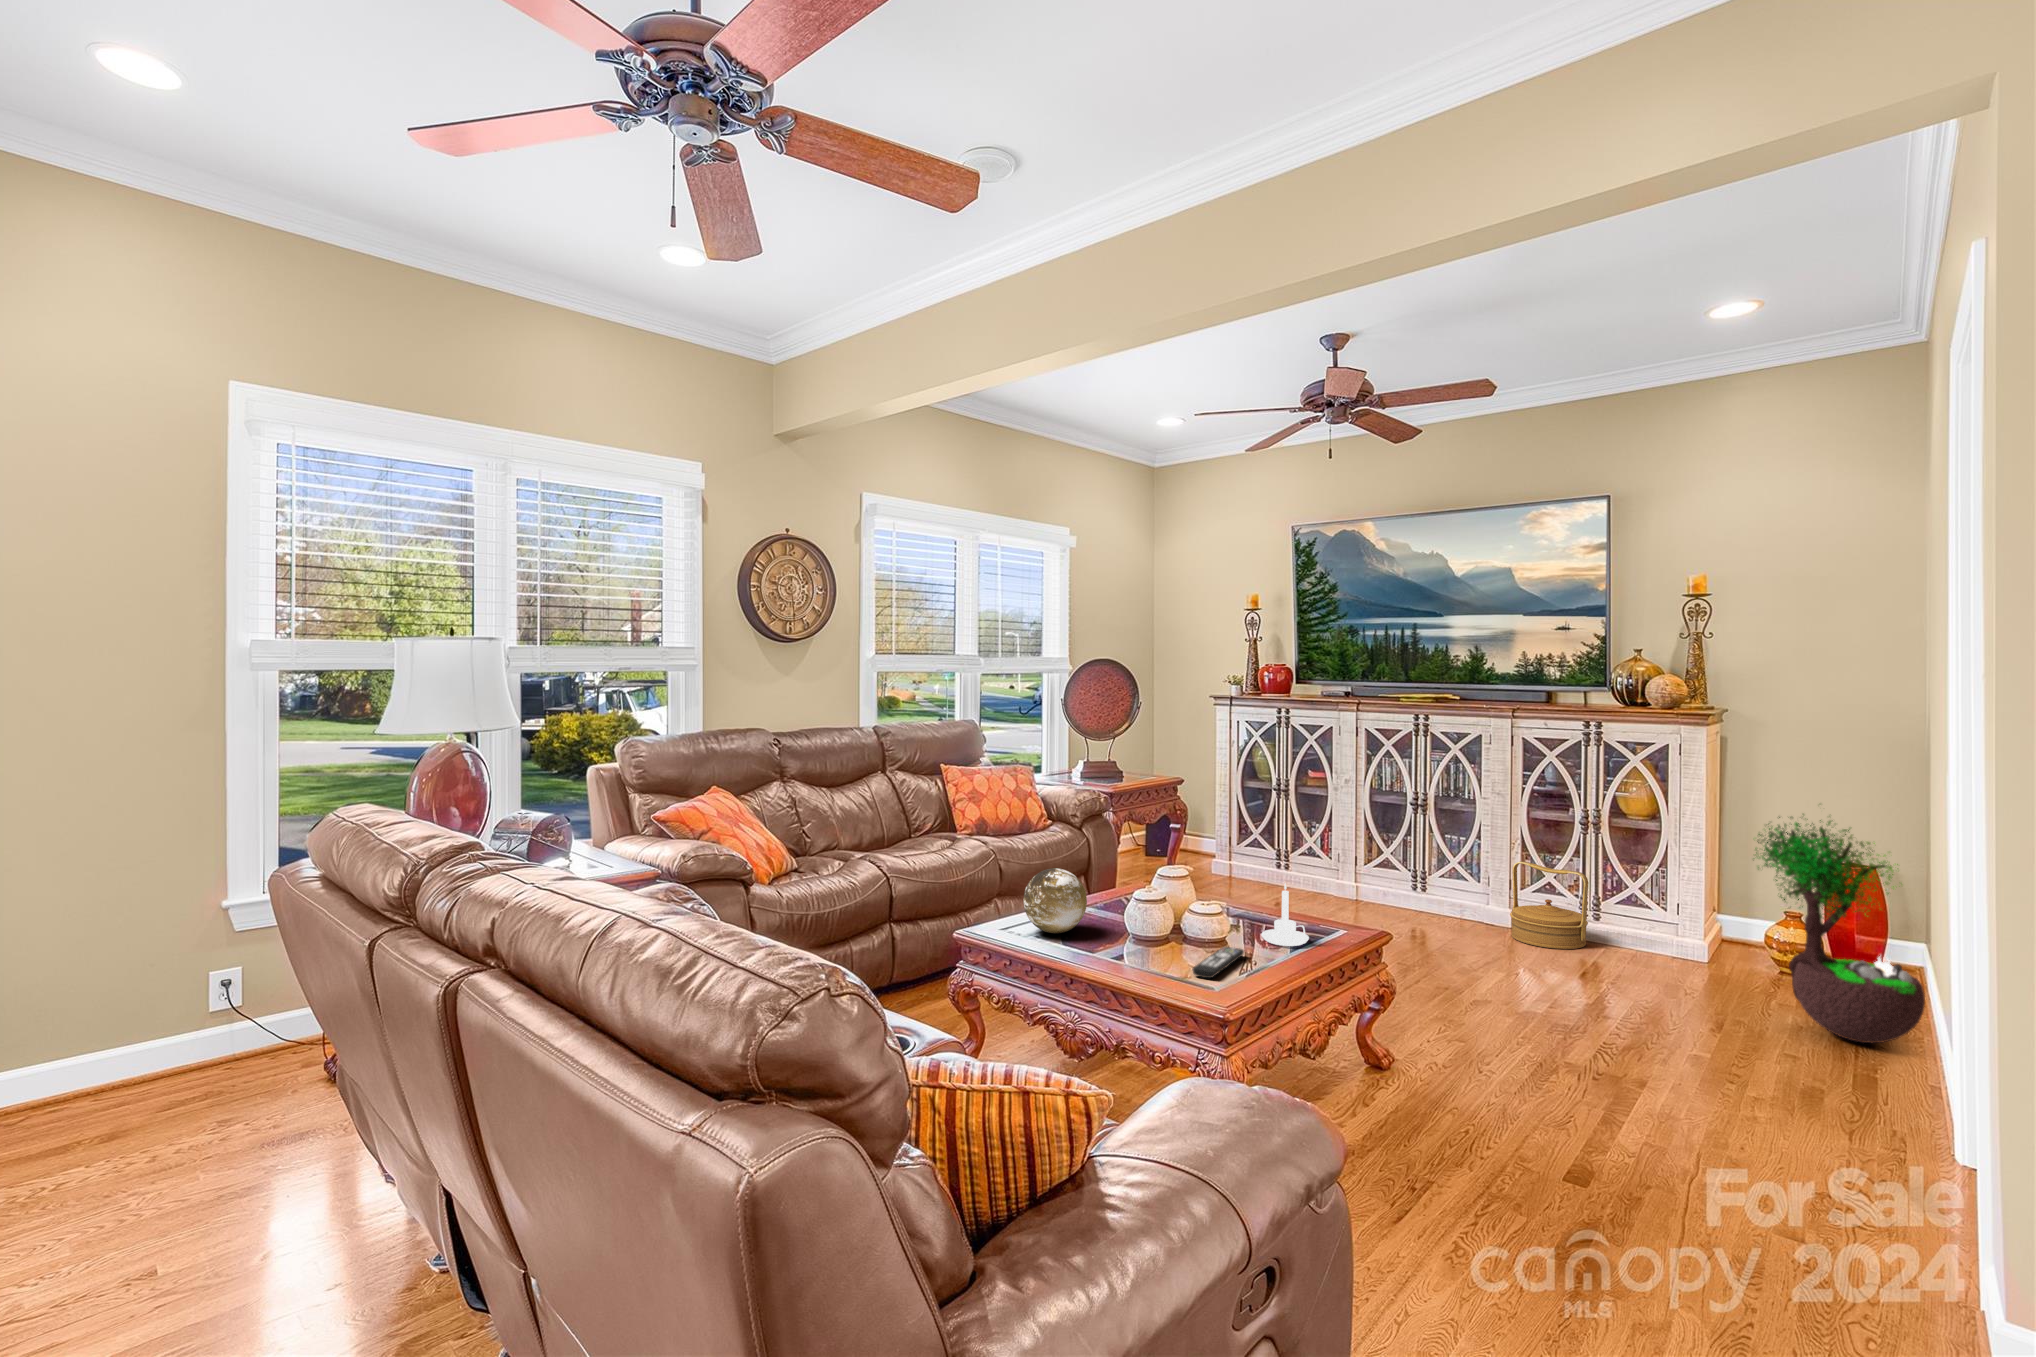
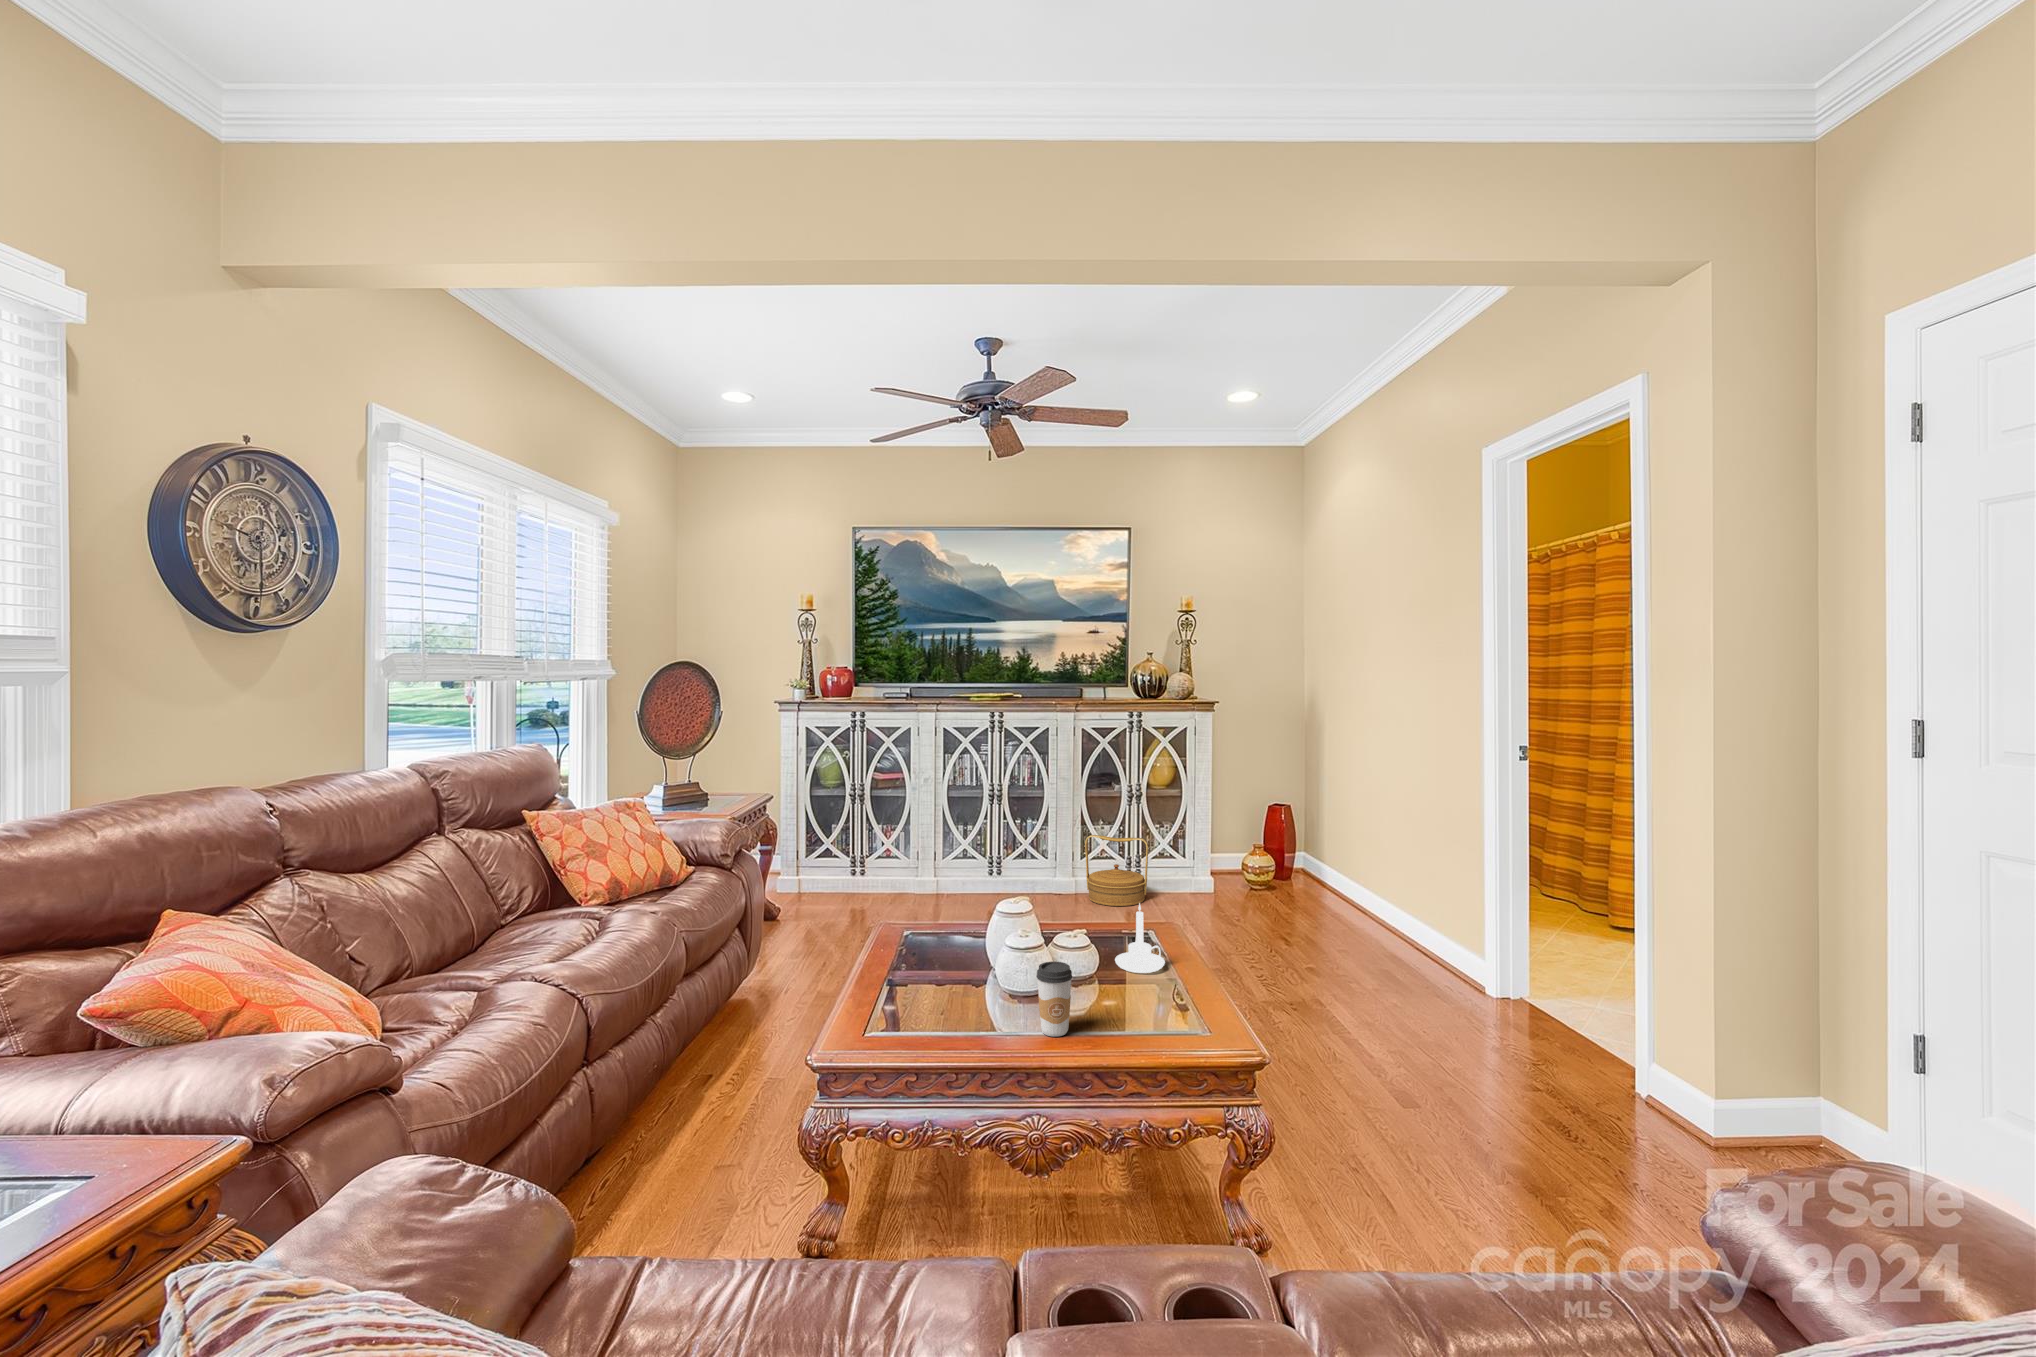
potted tree: present [1755,814,1925,1043] -> none [1289,766,1403,937]
decorative orb: present [1023,868,1087,933] -> none [865,939,949,1028]
coffee cup: none [1125,902,1154,959] -> present [1037,962,1072,1036]
remote control: present [1192,946,1244,978] -> none [1120,989,1175,1040]

